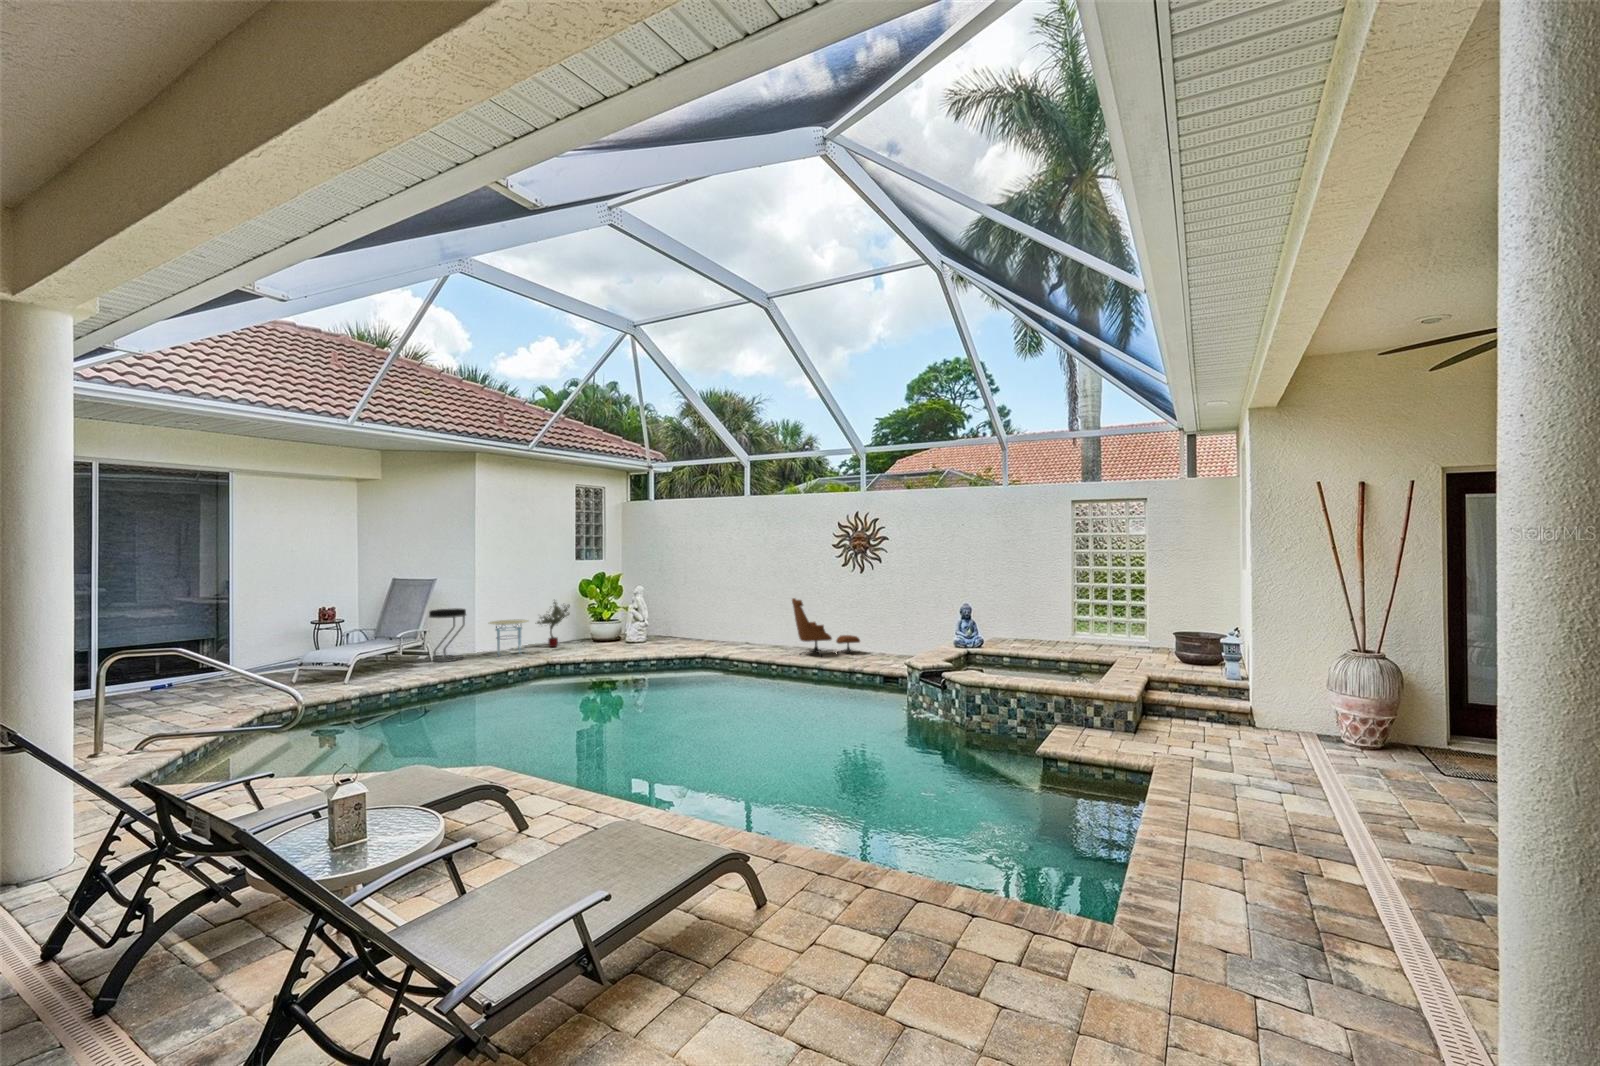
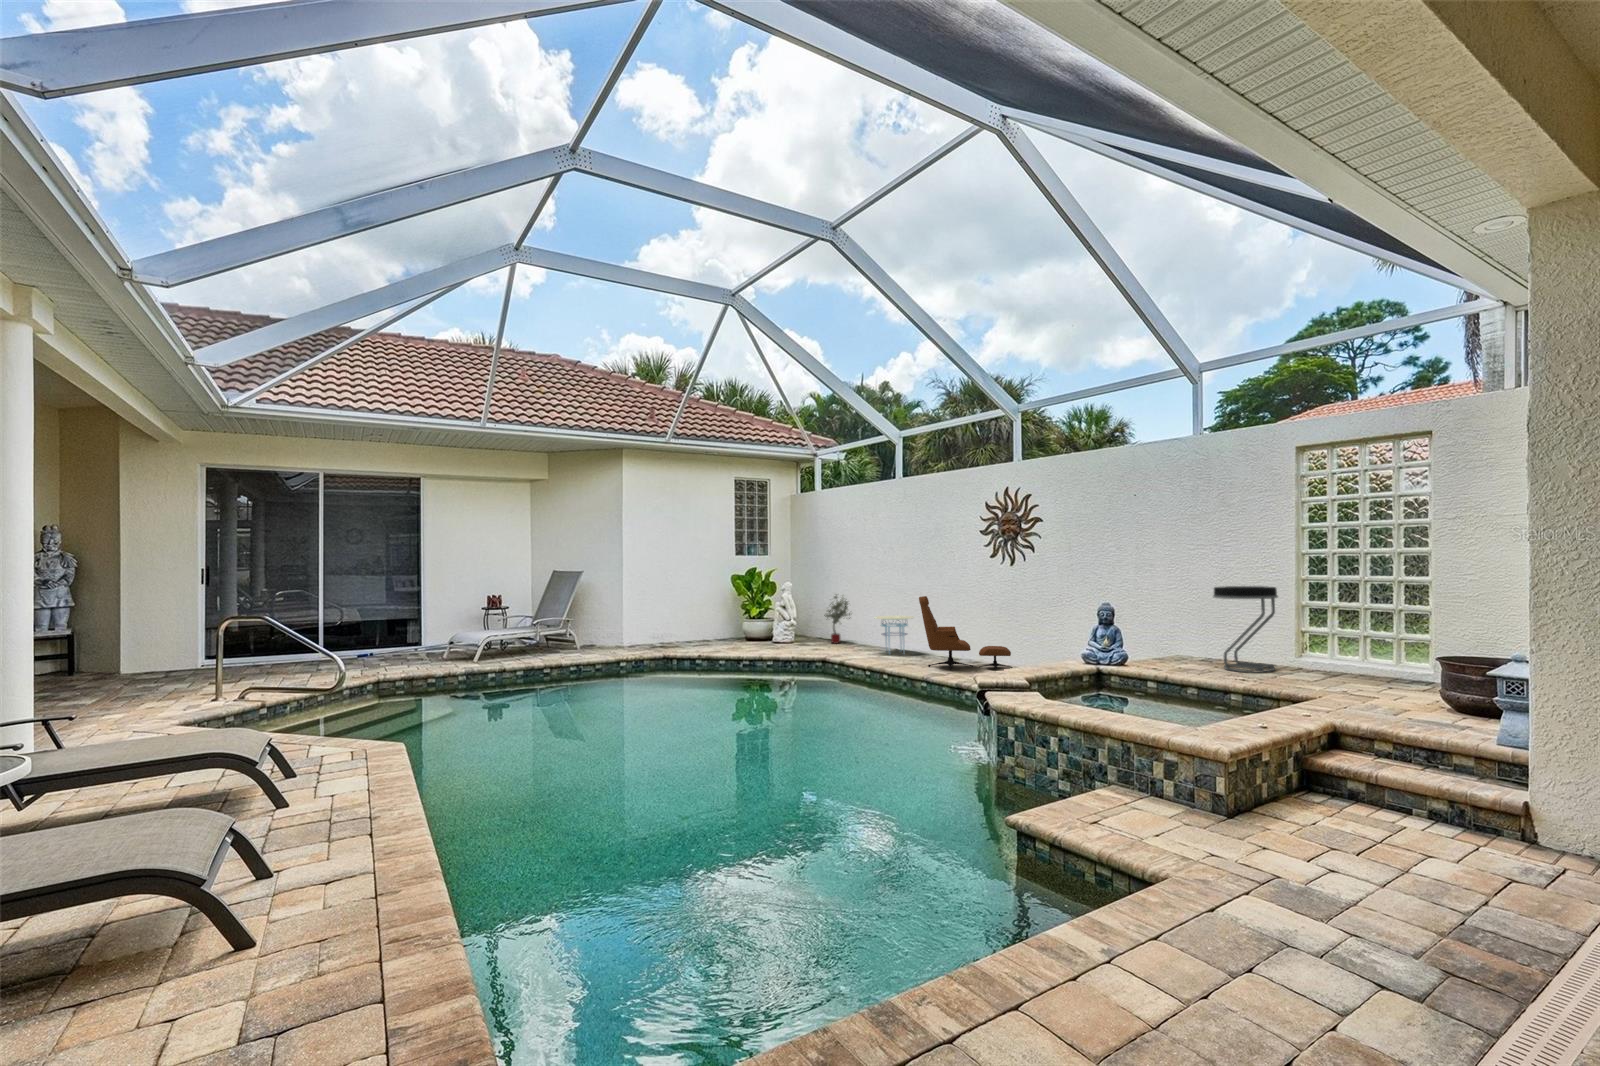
potted tree: present [537,602,570,647] -> present [824,596,850,644]
stool: present [429,608,466,662] -> present [1213,586,1278,672]
side table: present [490,619,528,655] -> present [875,616,914,650]

